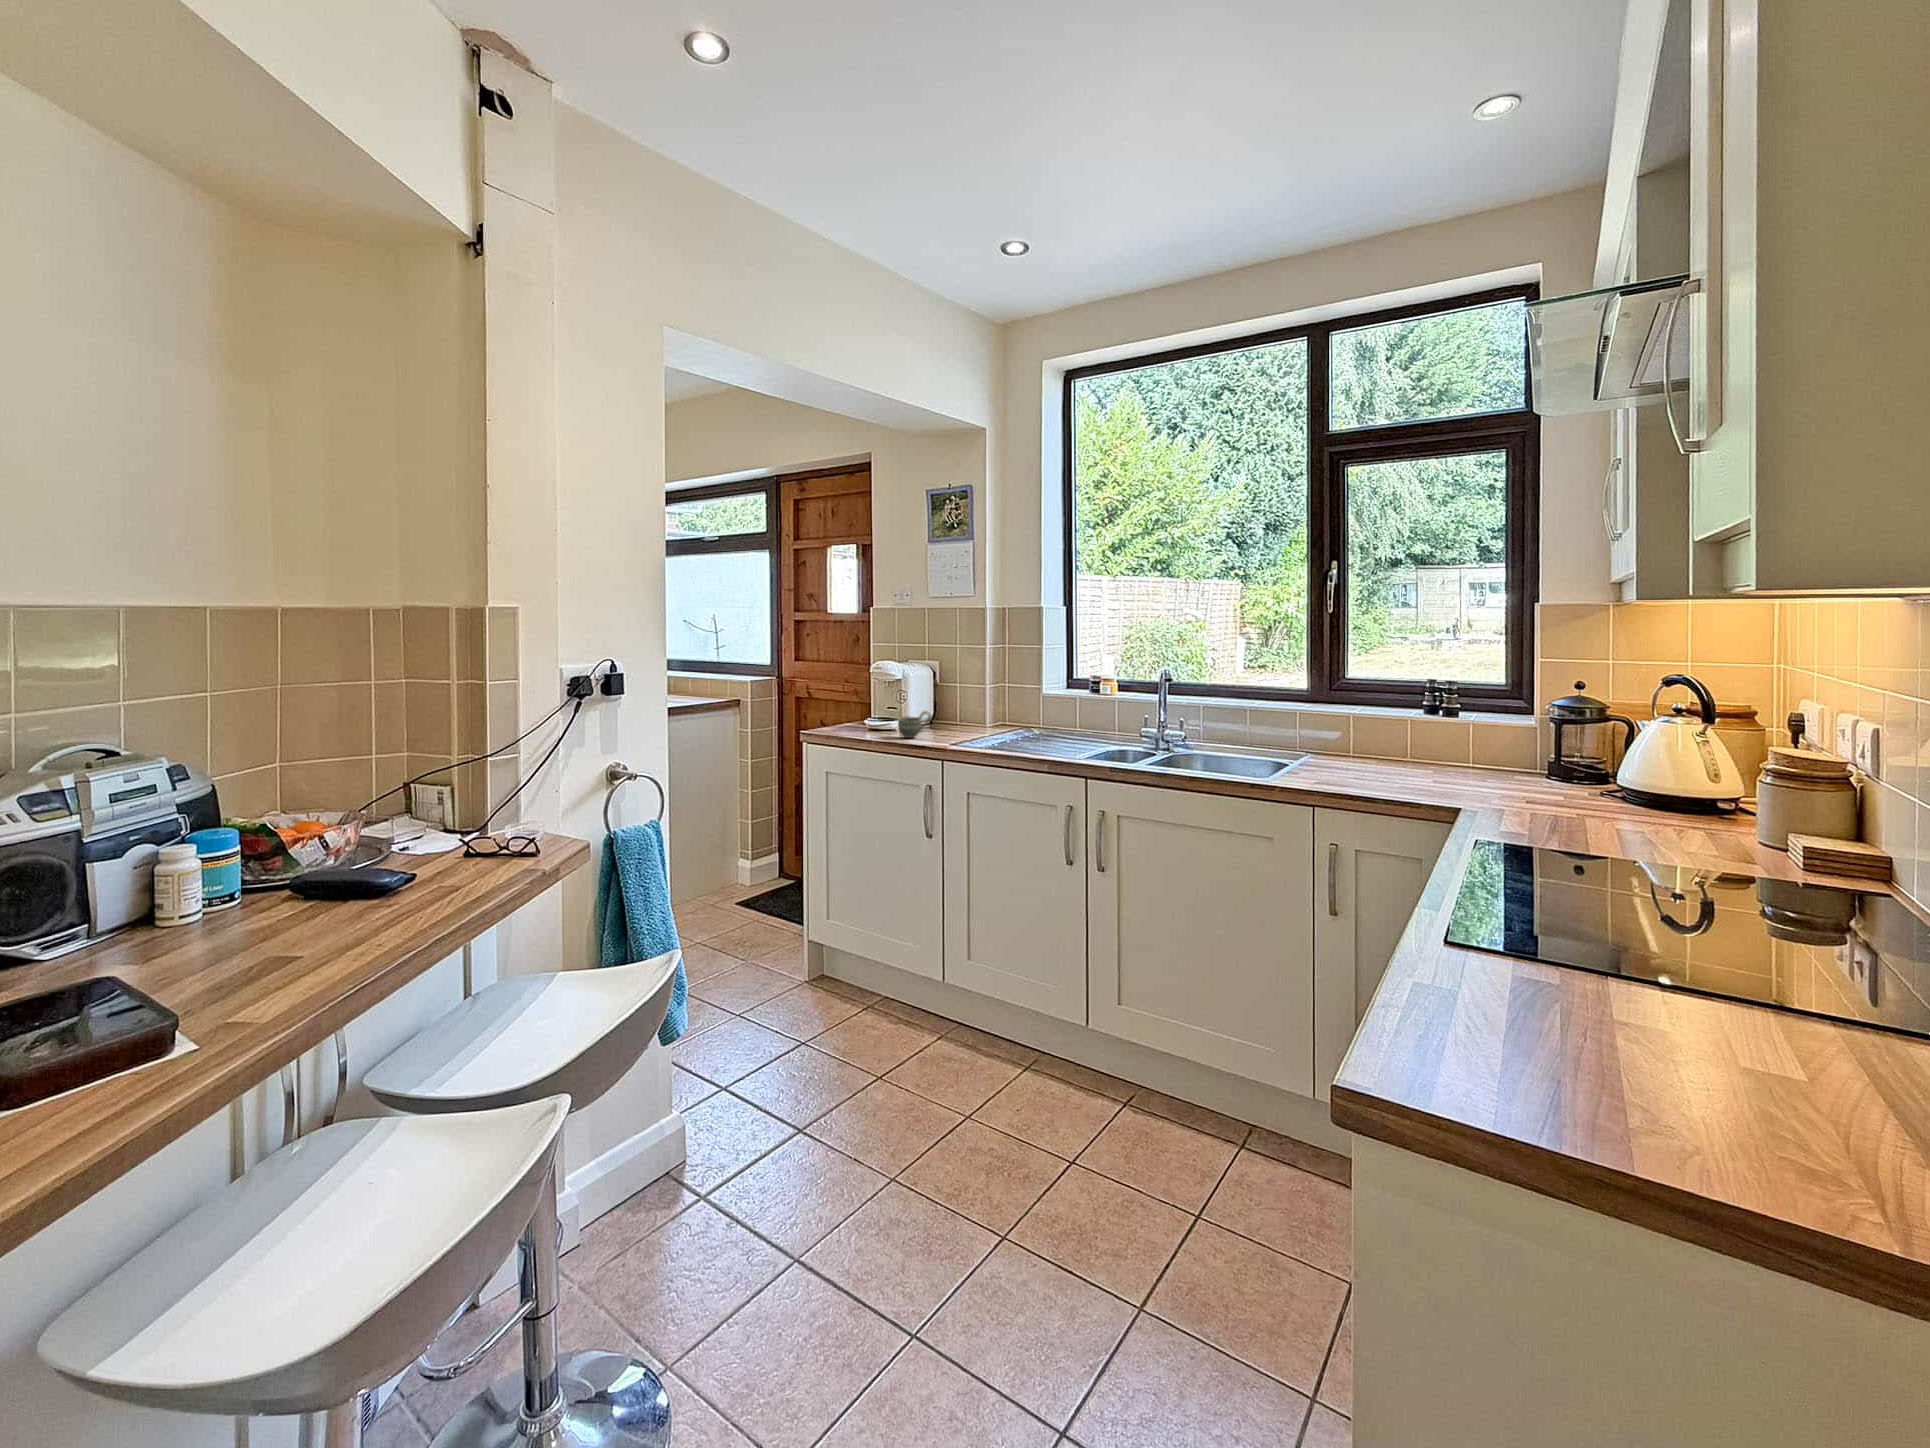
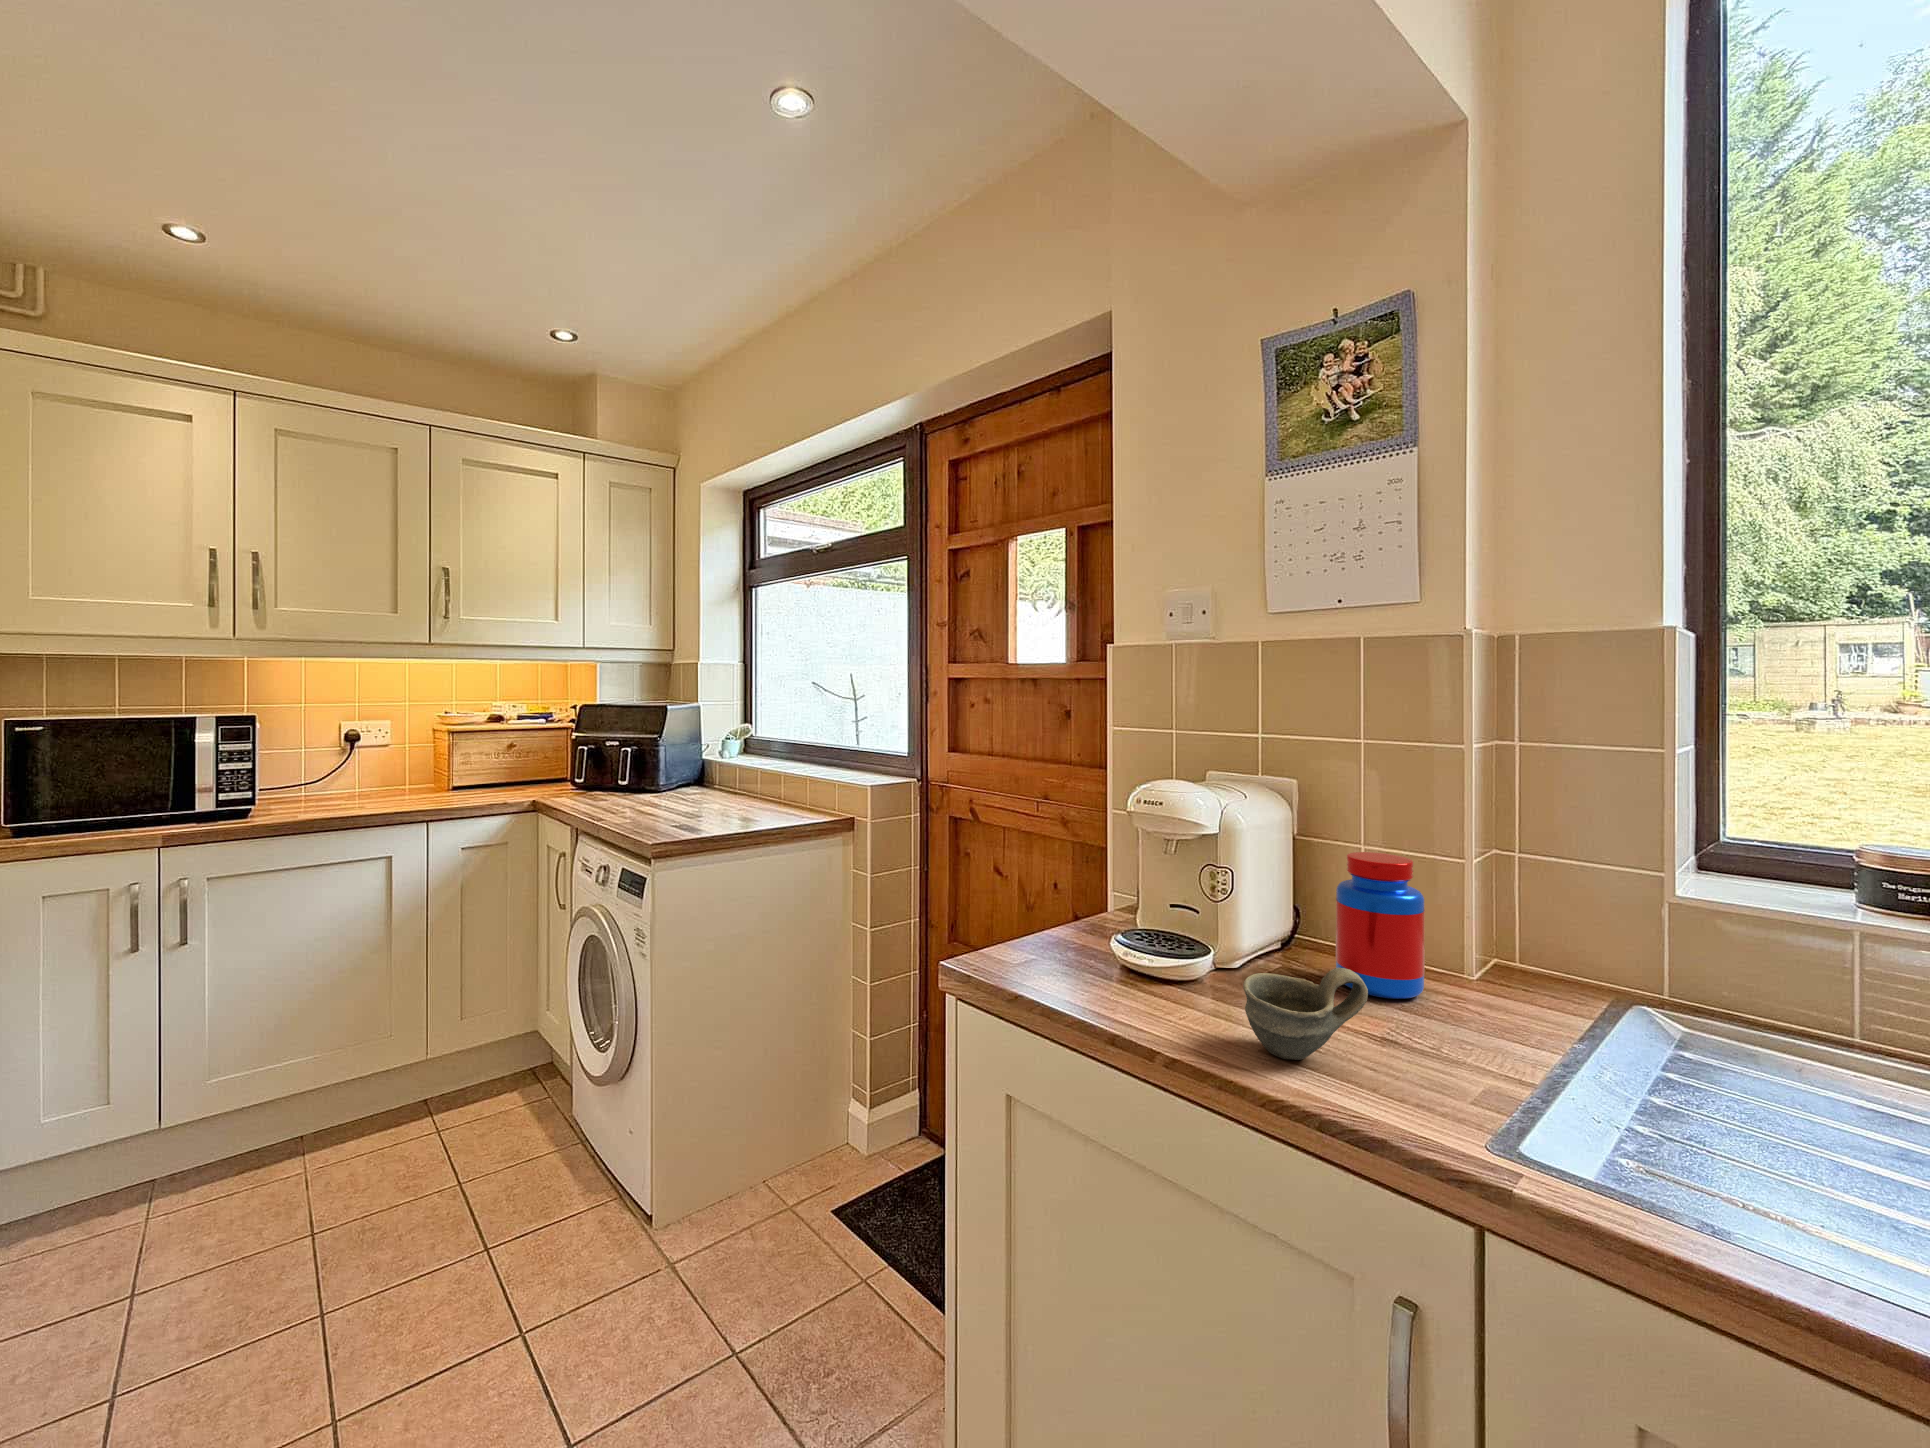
jar: none [941,685,967,732] -> present [1336,852,1425,999]

